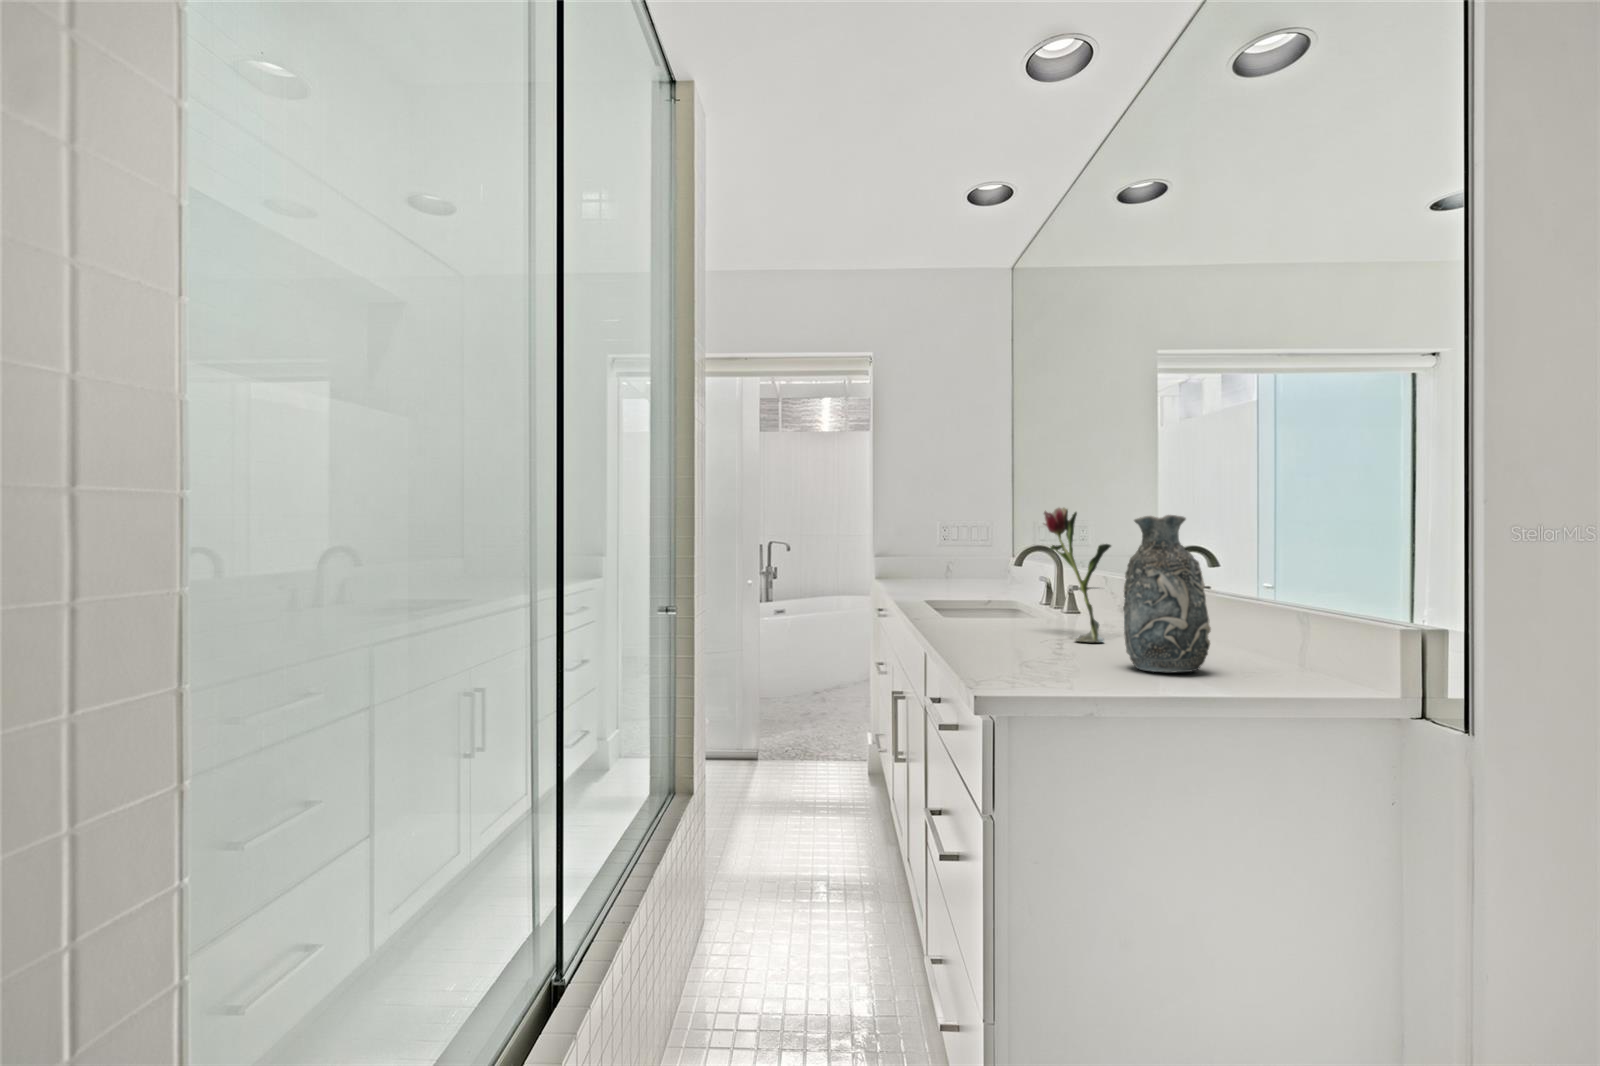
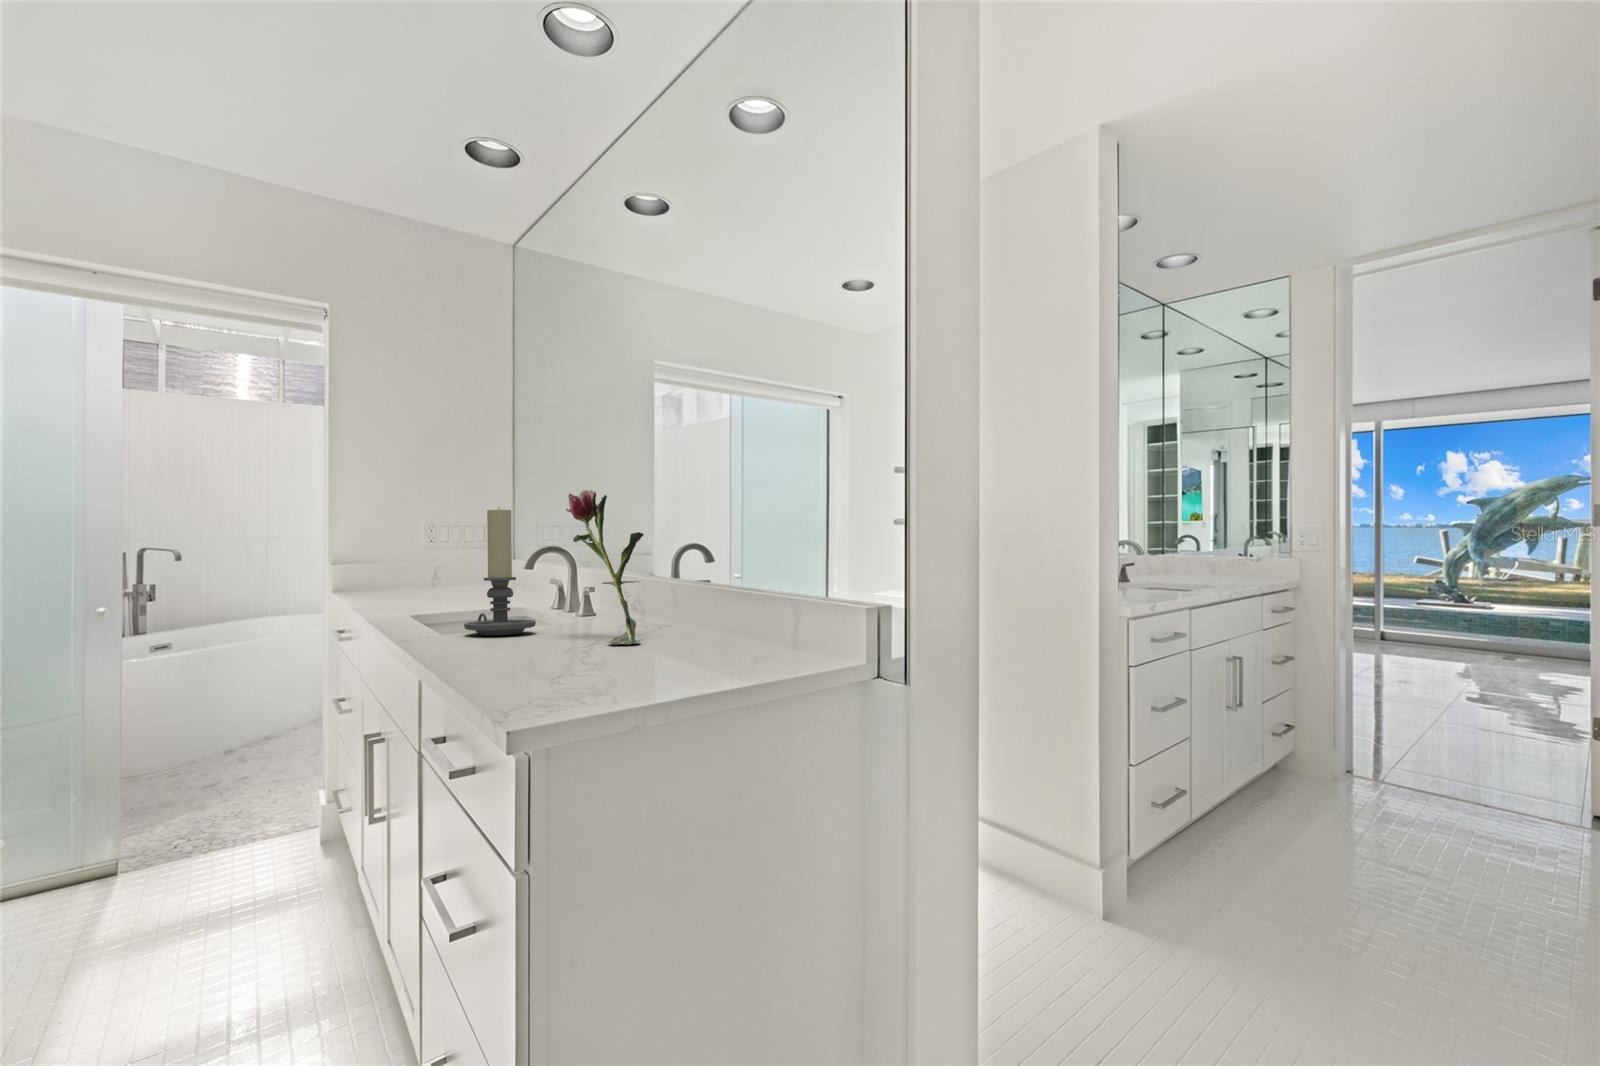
decorative vase: present [1123,515,1211,672] -> none [677,489,768,668]
candle holder: none [962,521,1019,626] -> present [464,507,536,635]

